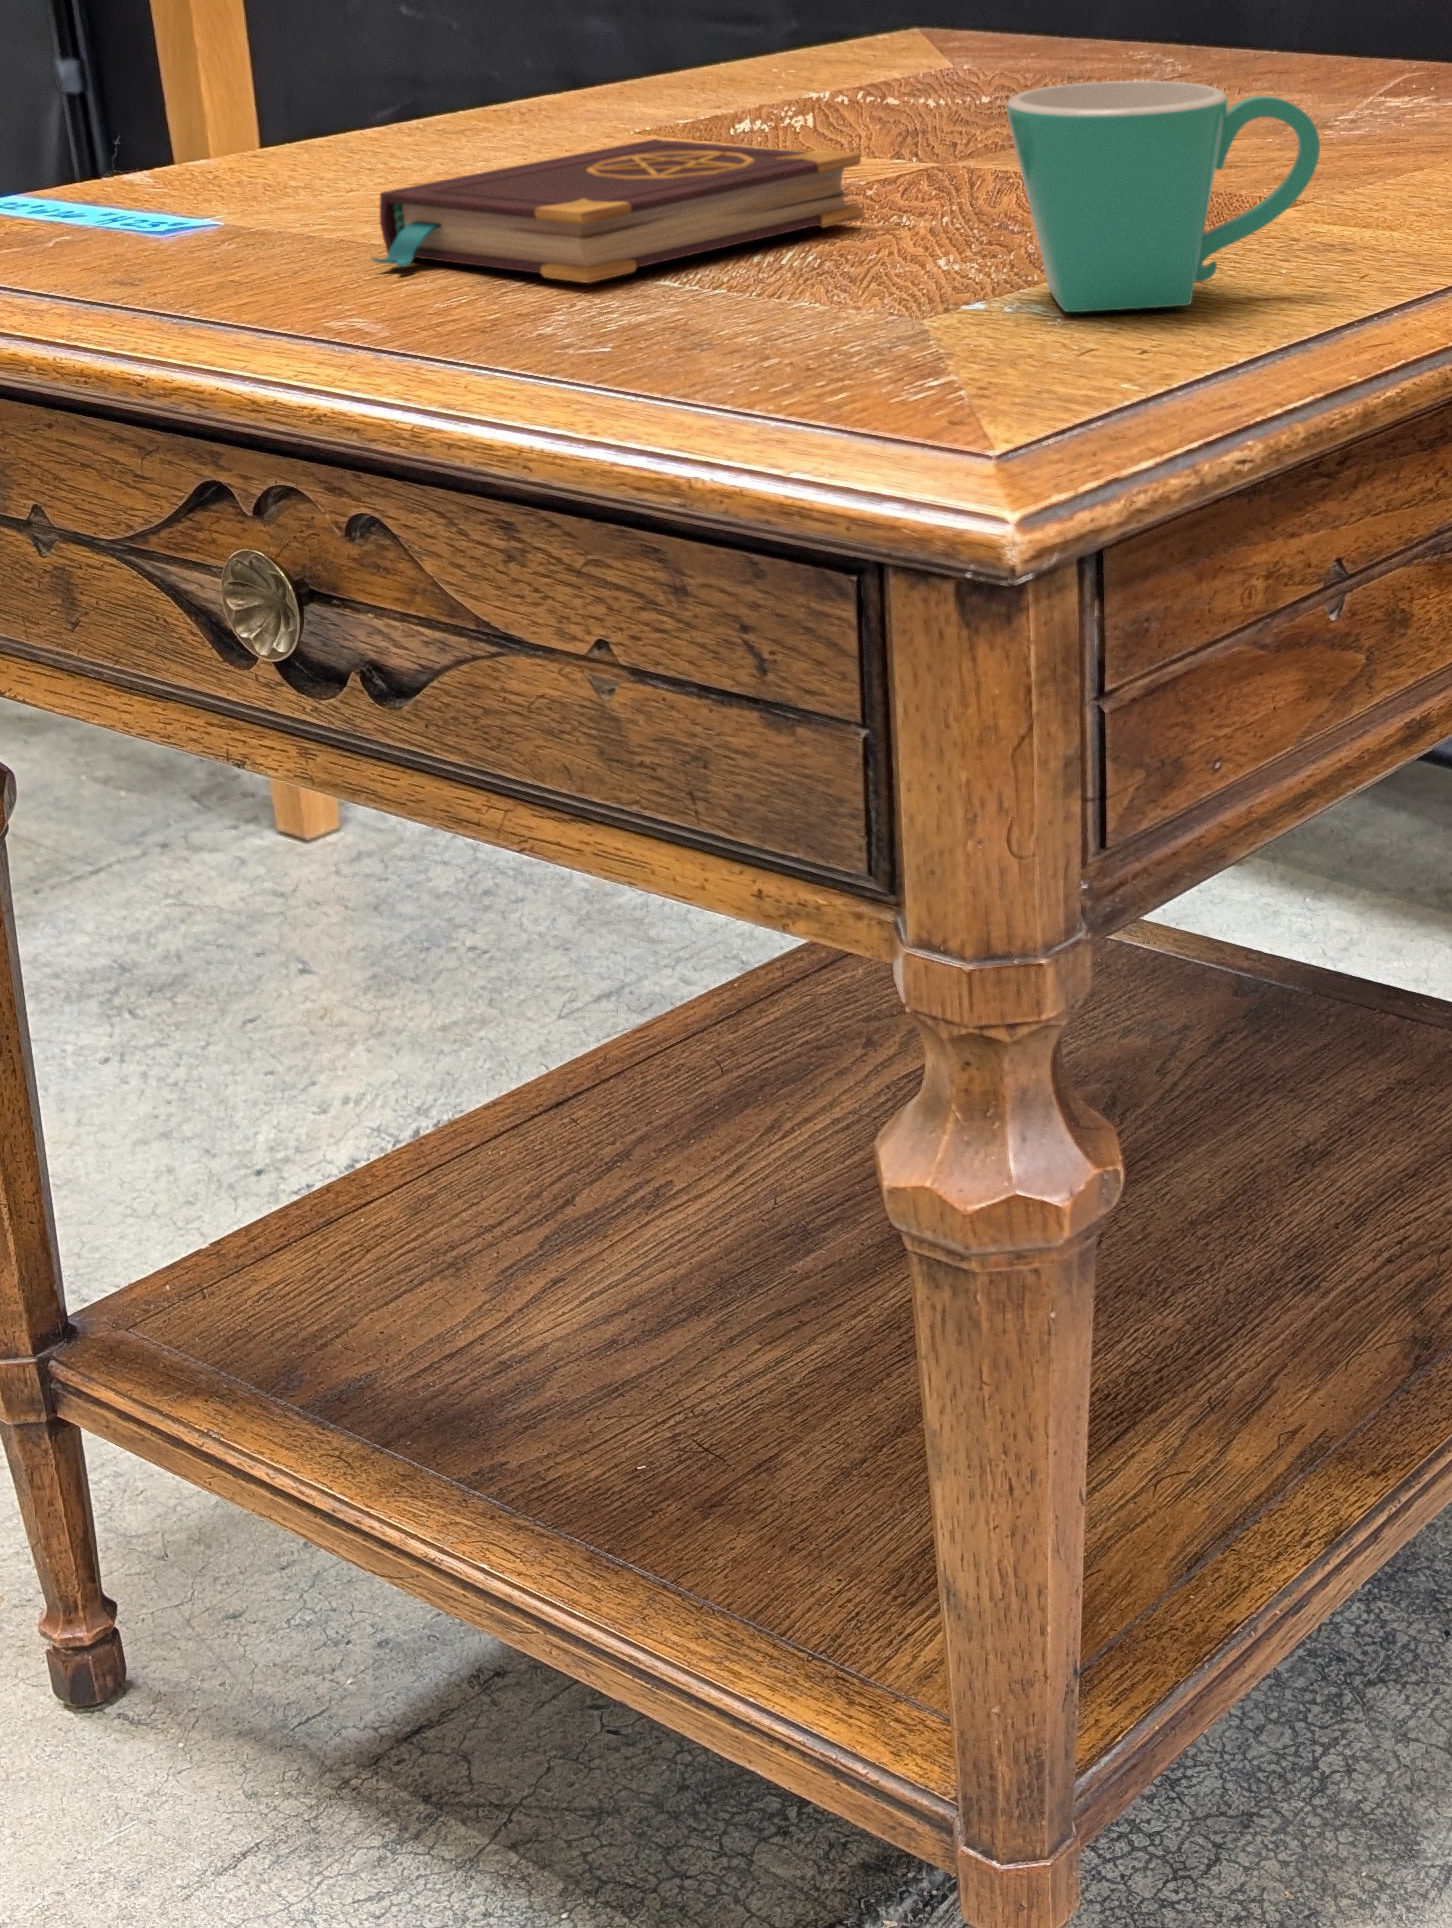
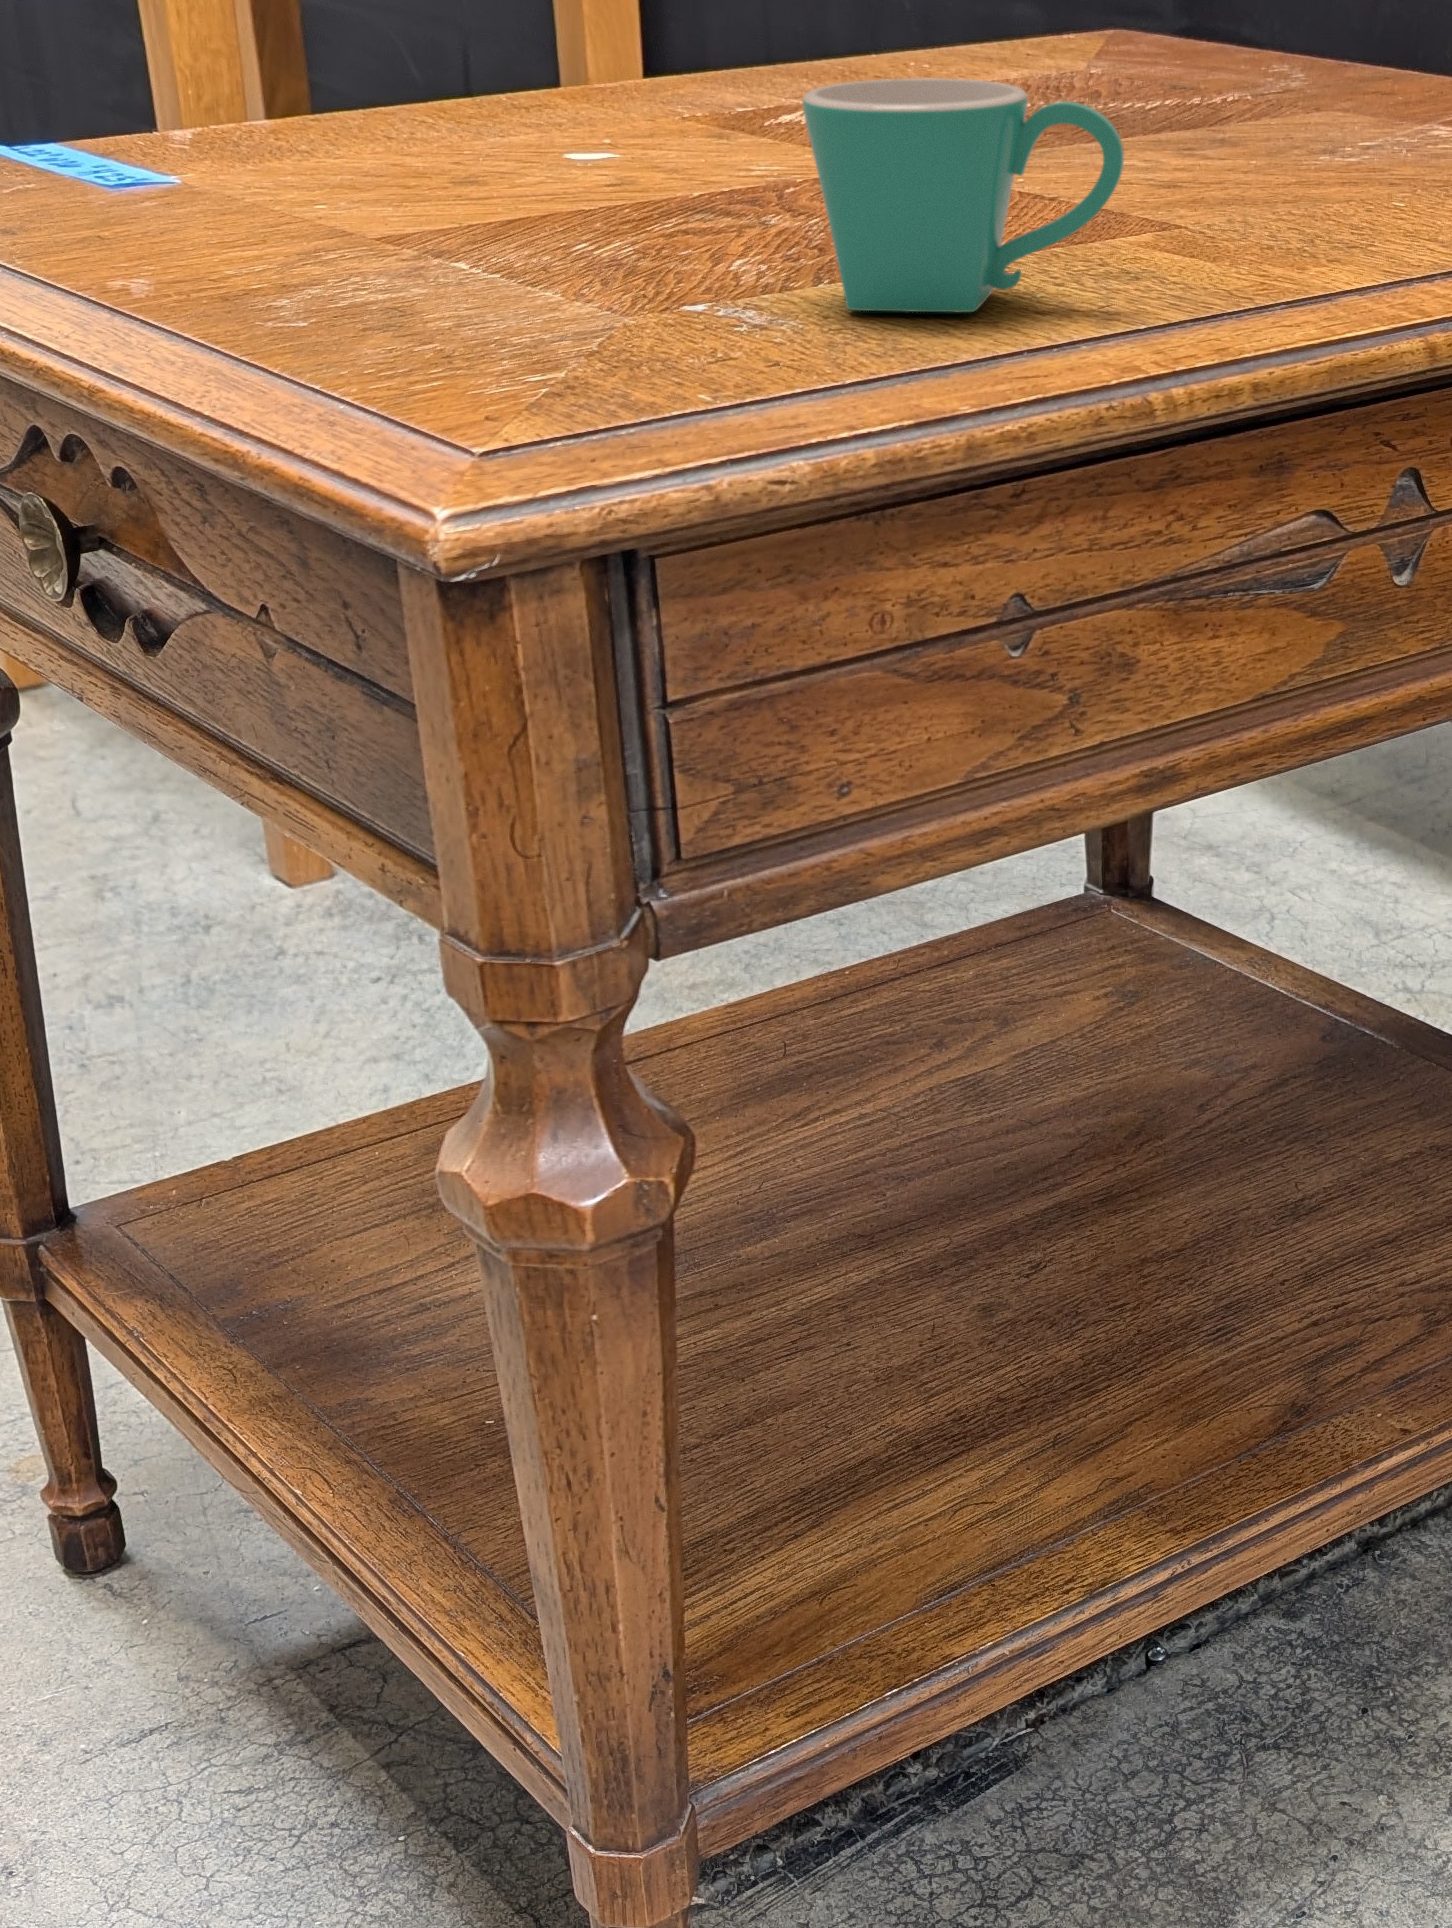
book: present [372,139,864,283] -> none [289,116,797,249]

